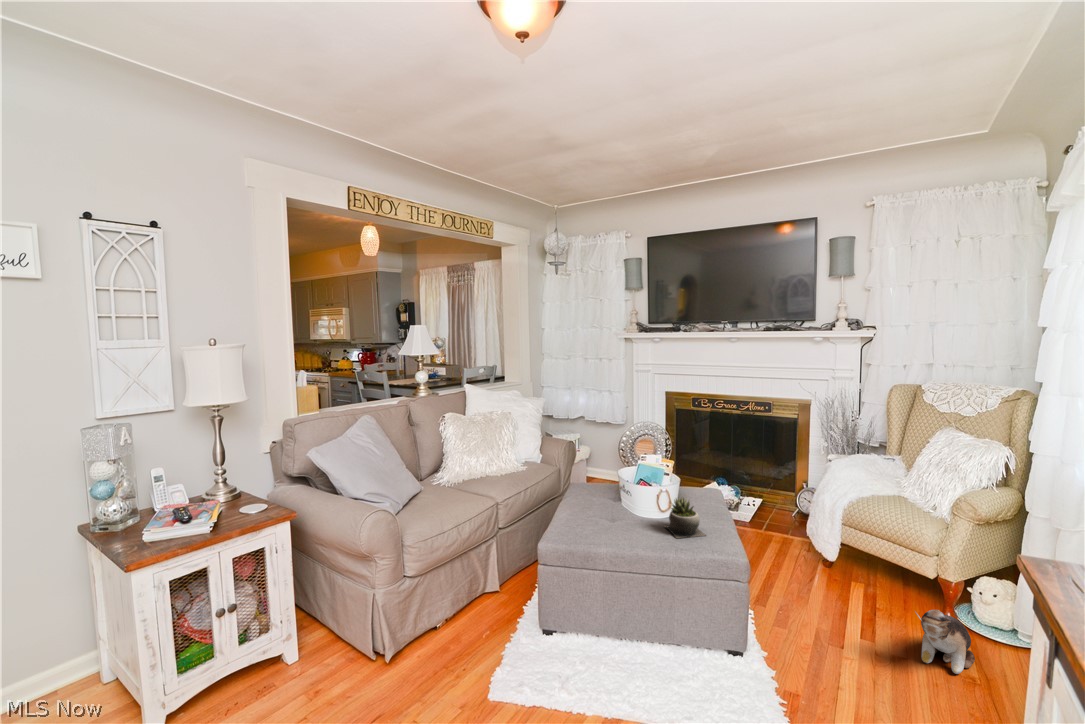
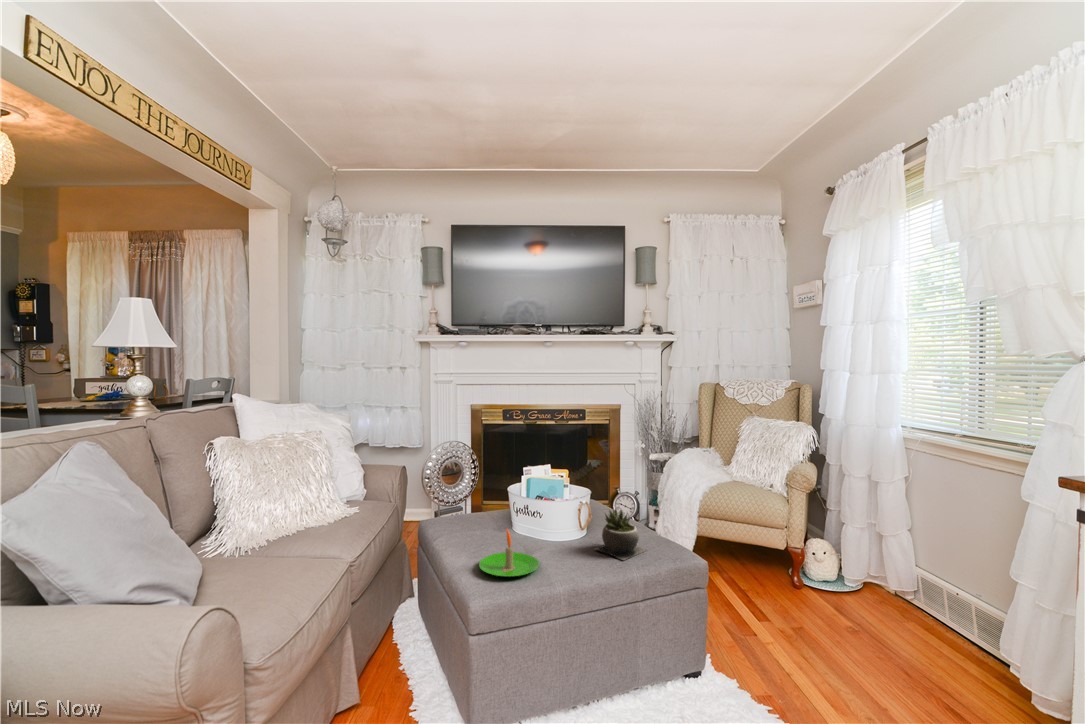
candle: none [569,498,612,532] -> present [479,530,539,577]
plush toy: present [915,610,975,674] -> none [810,579,852,637]

